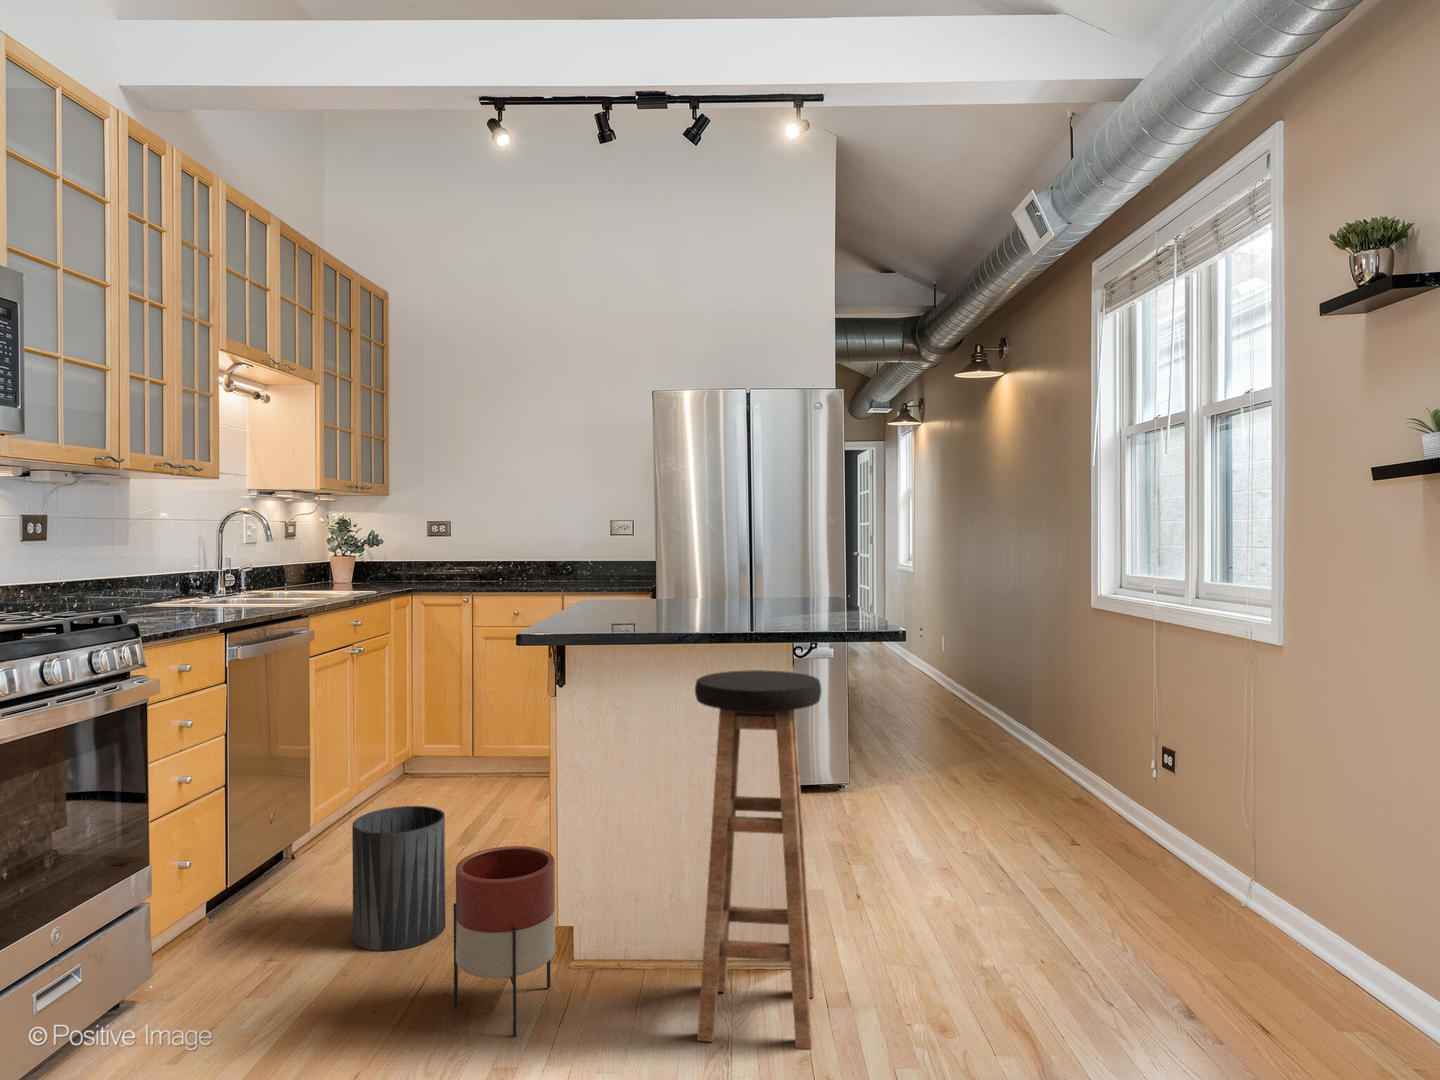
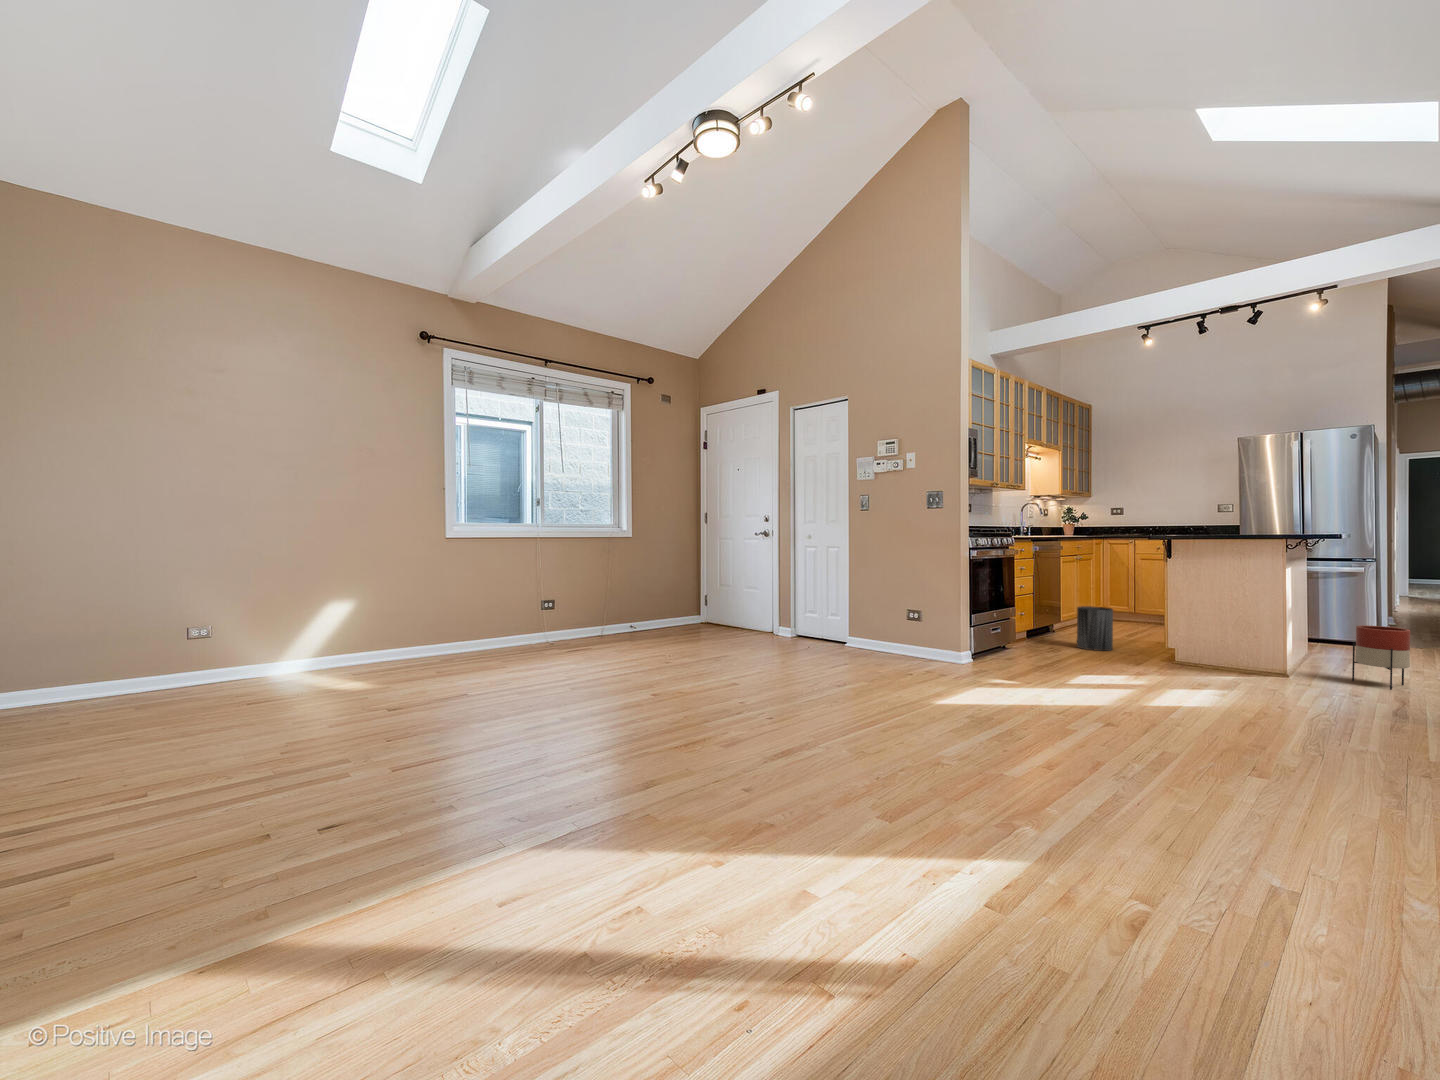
bar stool: present [695,670,821,1049] -> none [1207,553,1271,684]
planter: present [454,846,555,1037] -> present [1352,625,1410,690]

